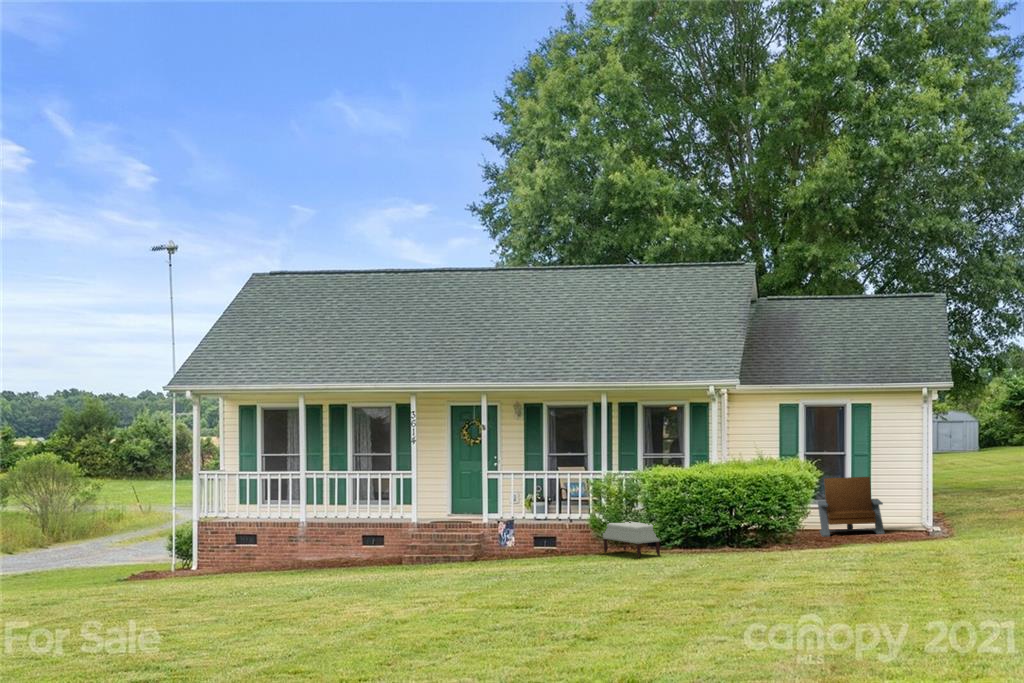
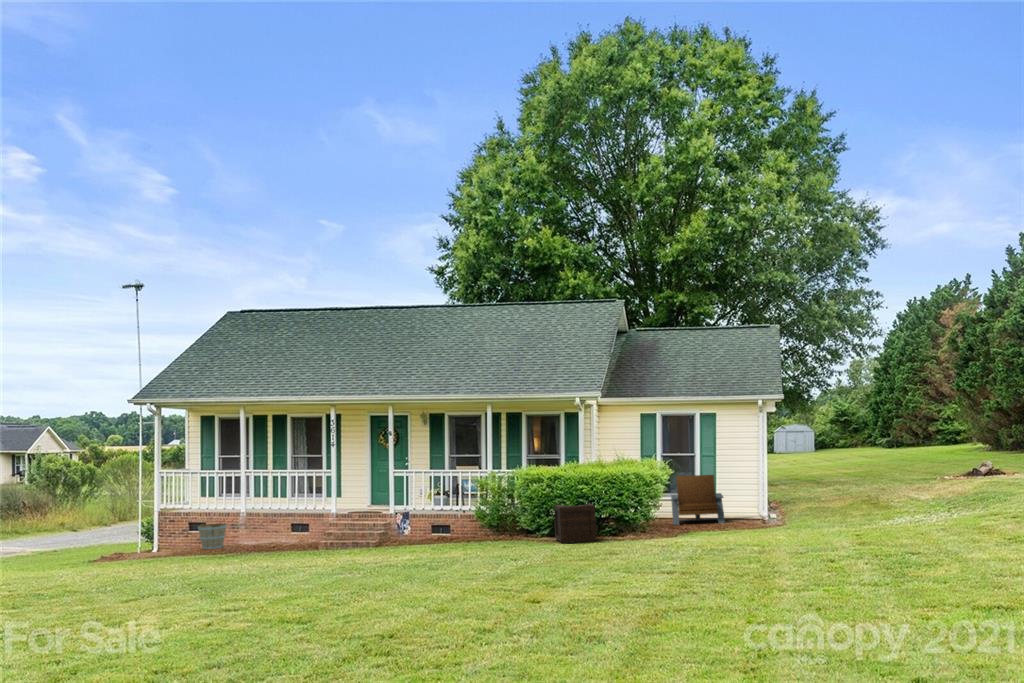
wooden crate: none [687,509,740,557] -> present [554,503,597,543]
bench: present [603,521,660,558] -> none [485,512,530,545]
wooden bucket: none [249,535,283,566] -> present [198,523,227,550]

